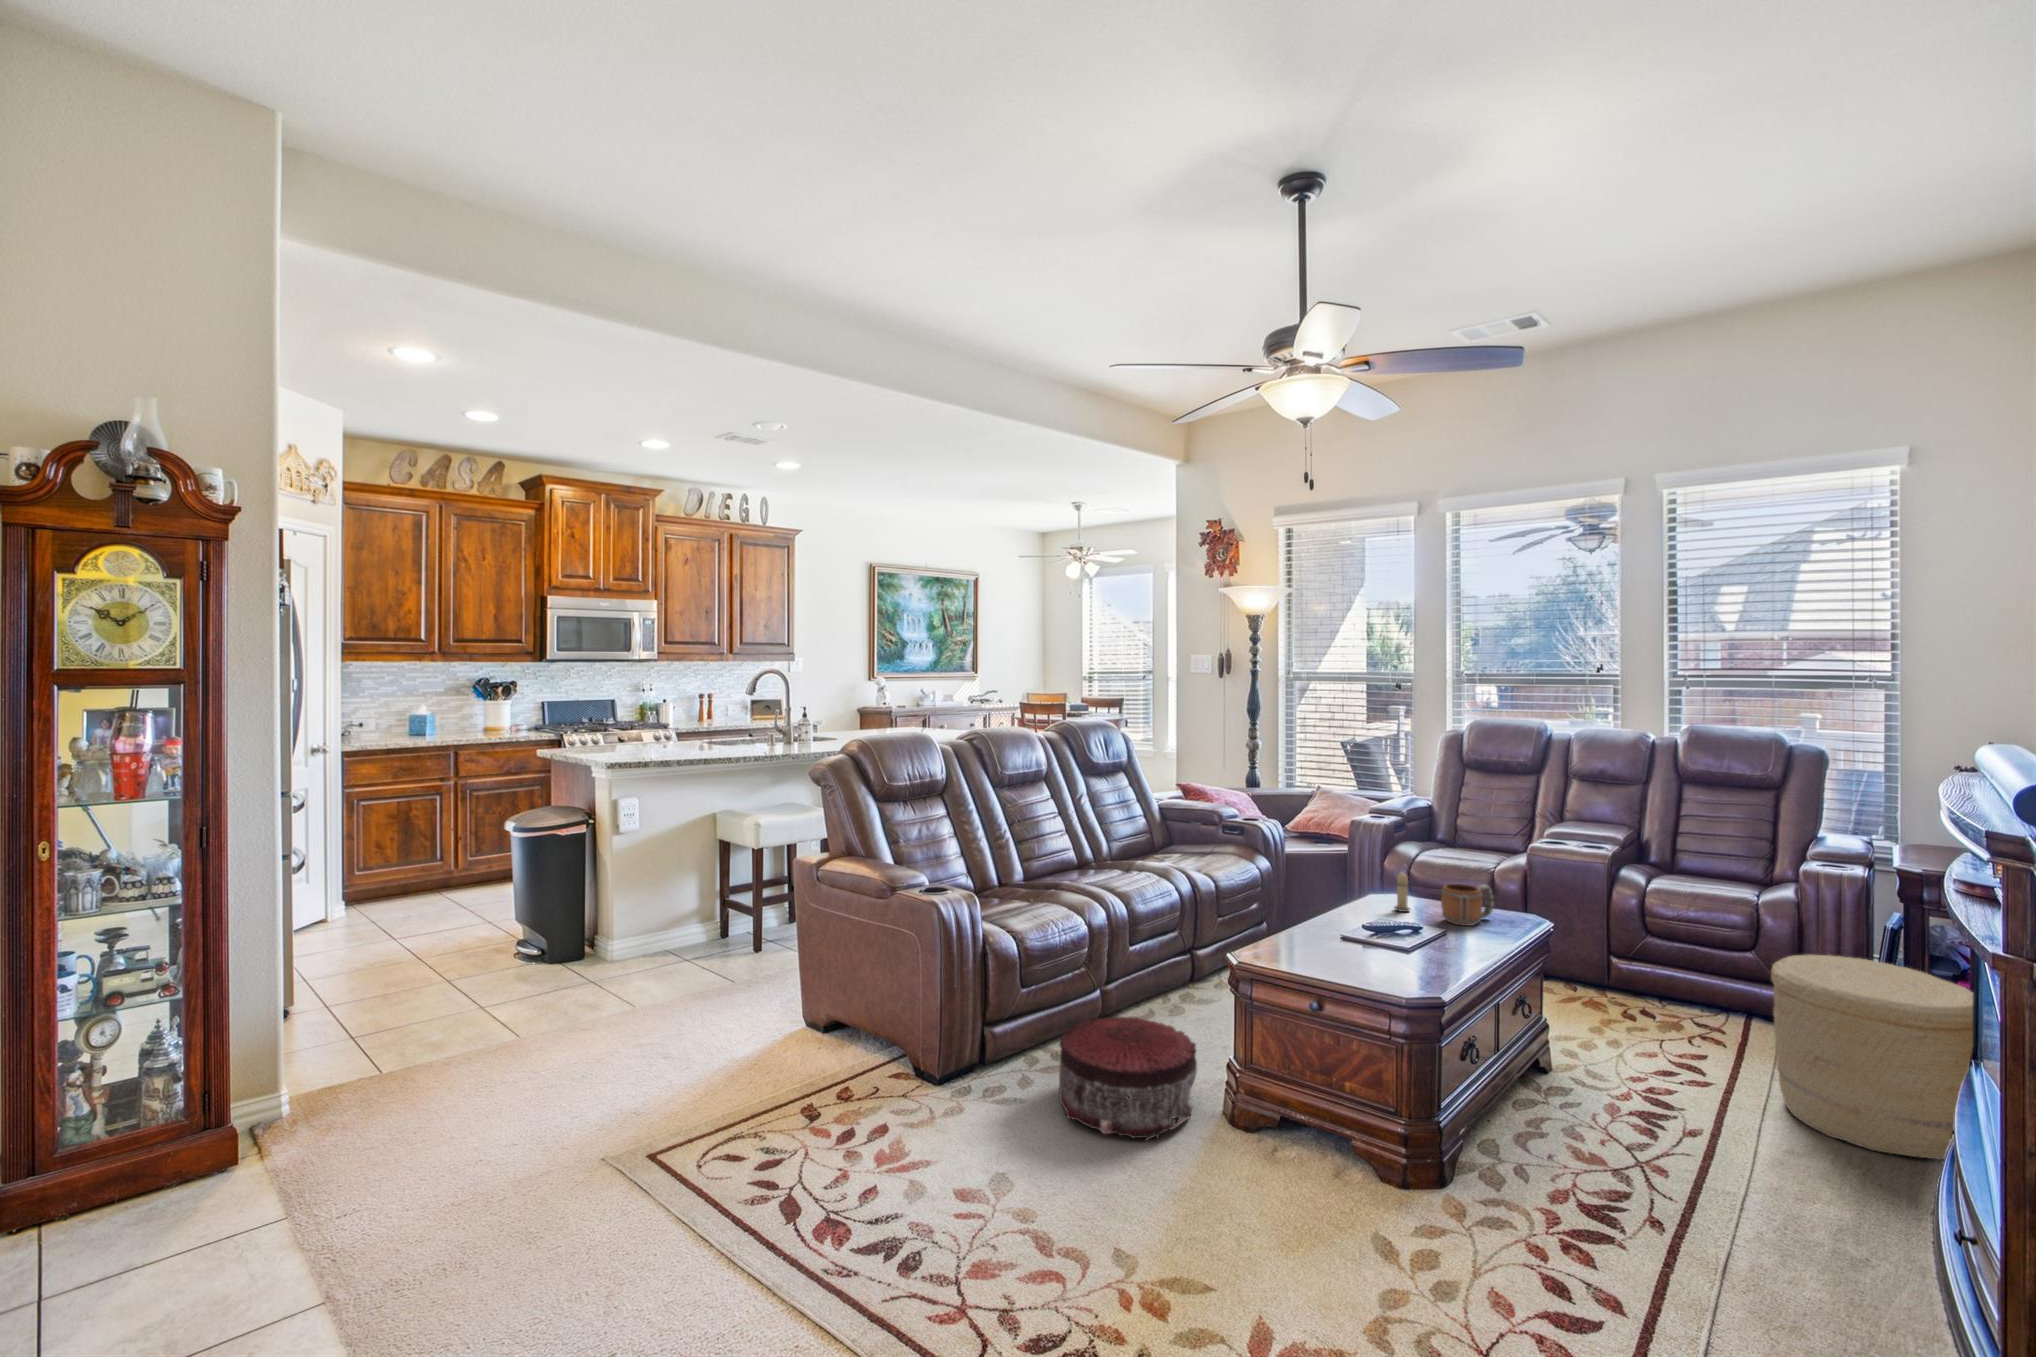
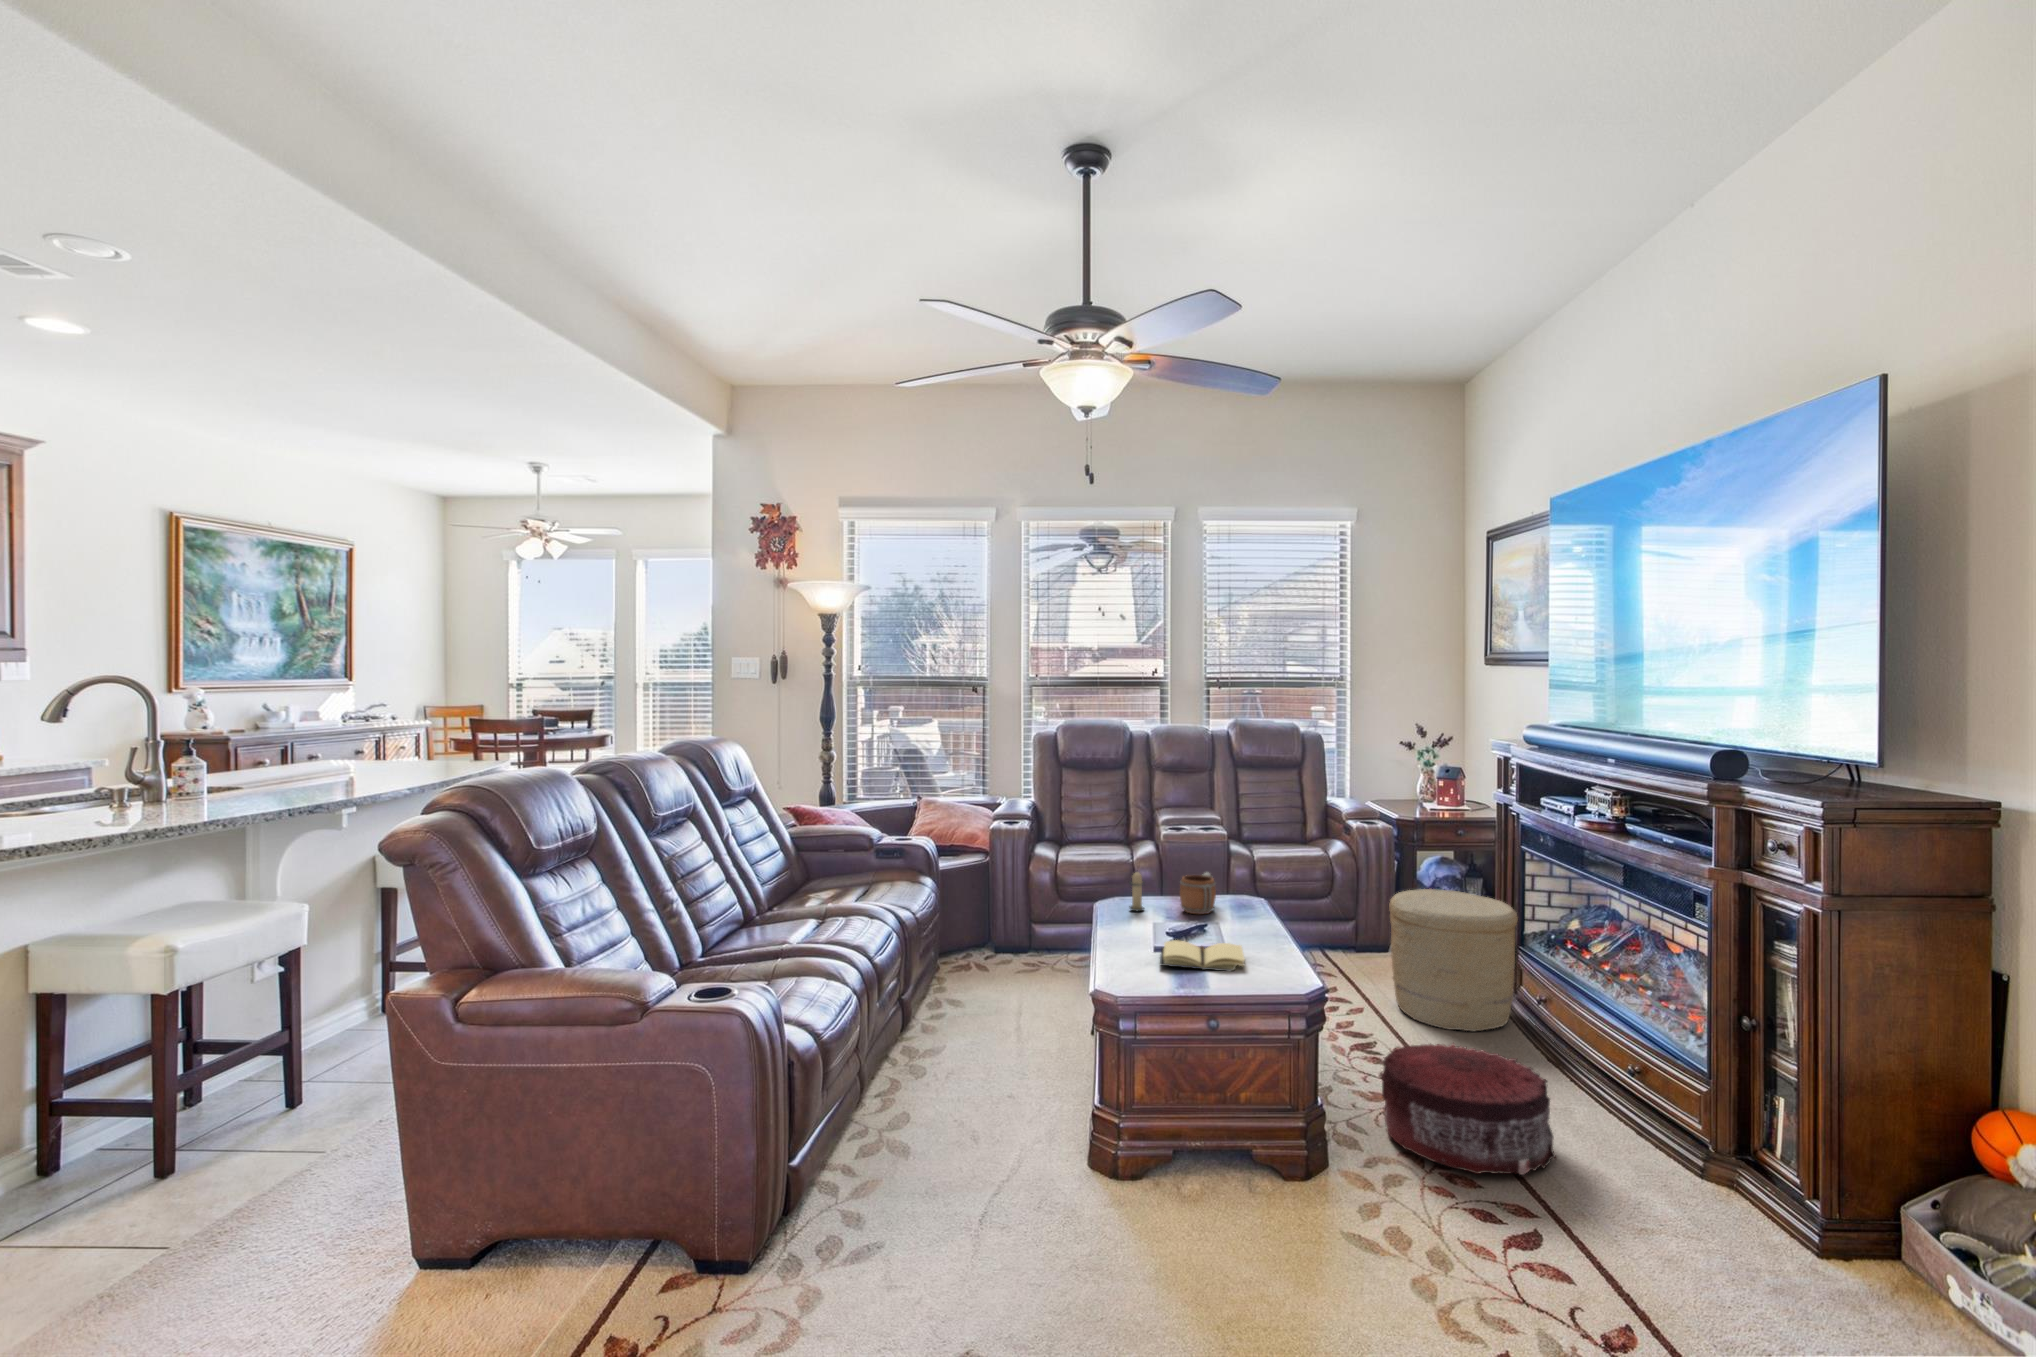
book: none [1318,935,1426,976] -> present [1160,940,1244,971]
pouf: present [1059,1016,1197,1140] -> present [1381,1044,1556,1175]

